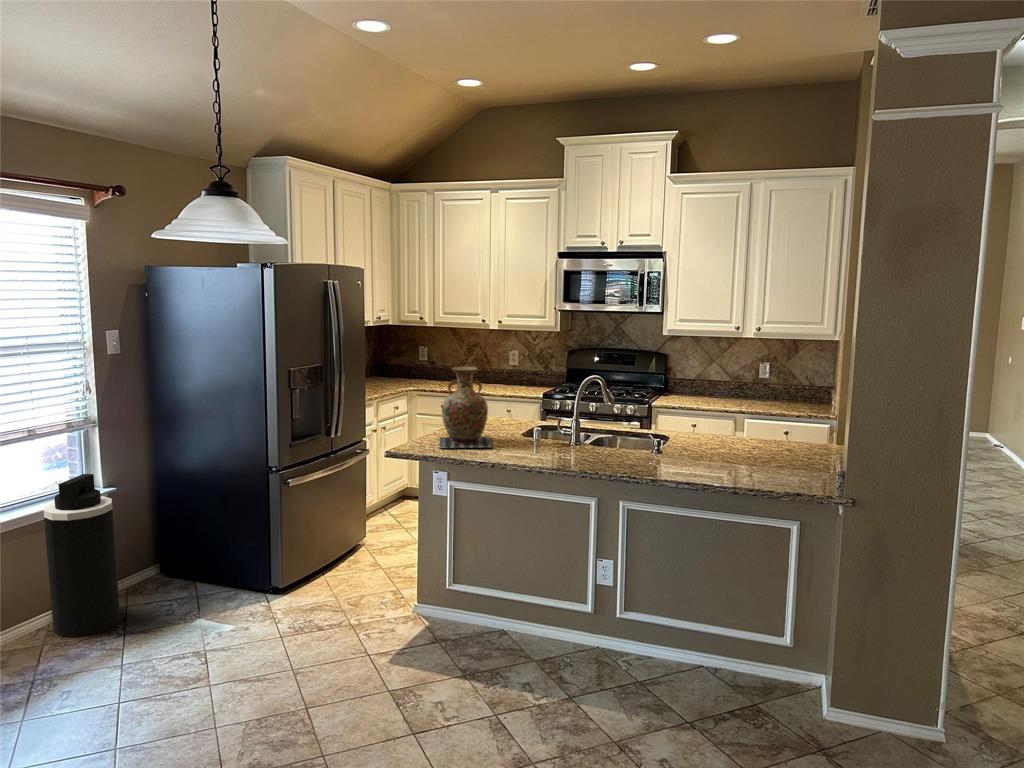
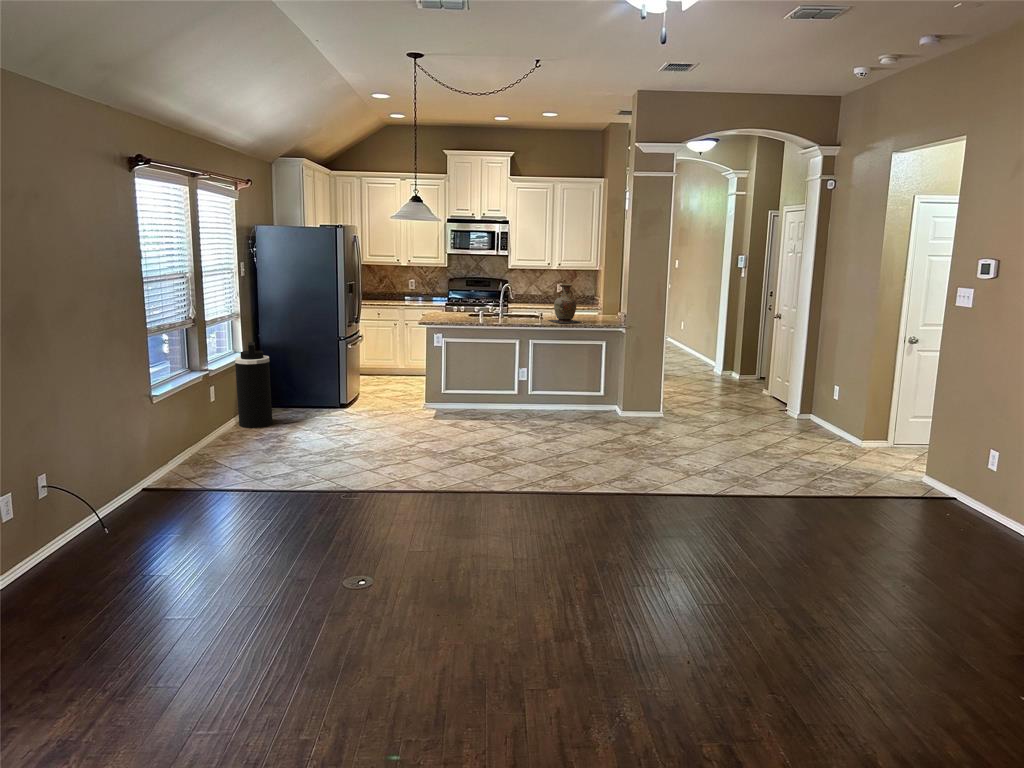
vase: present [439,367,493,448] -> present [550,284,580,323]

